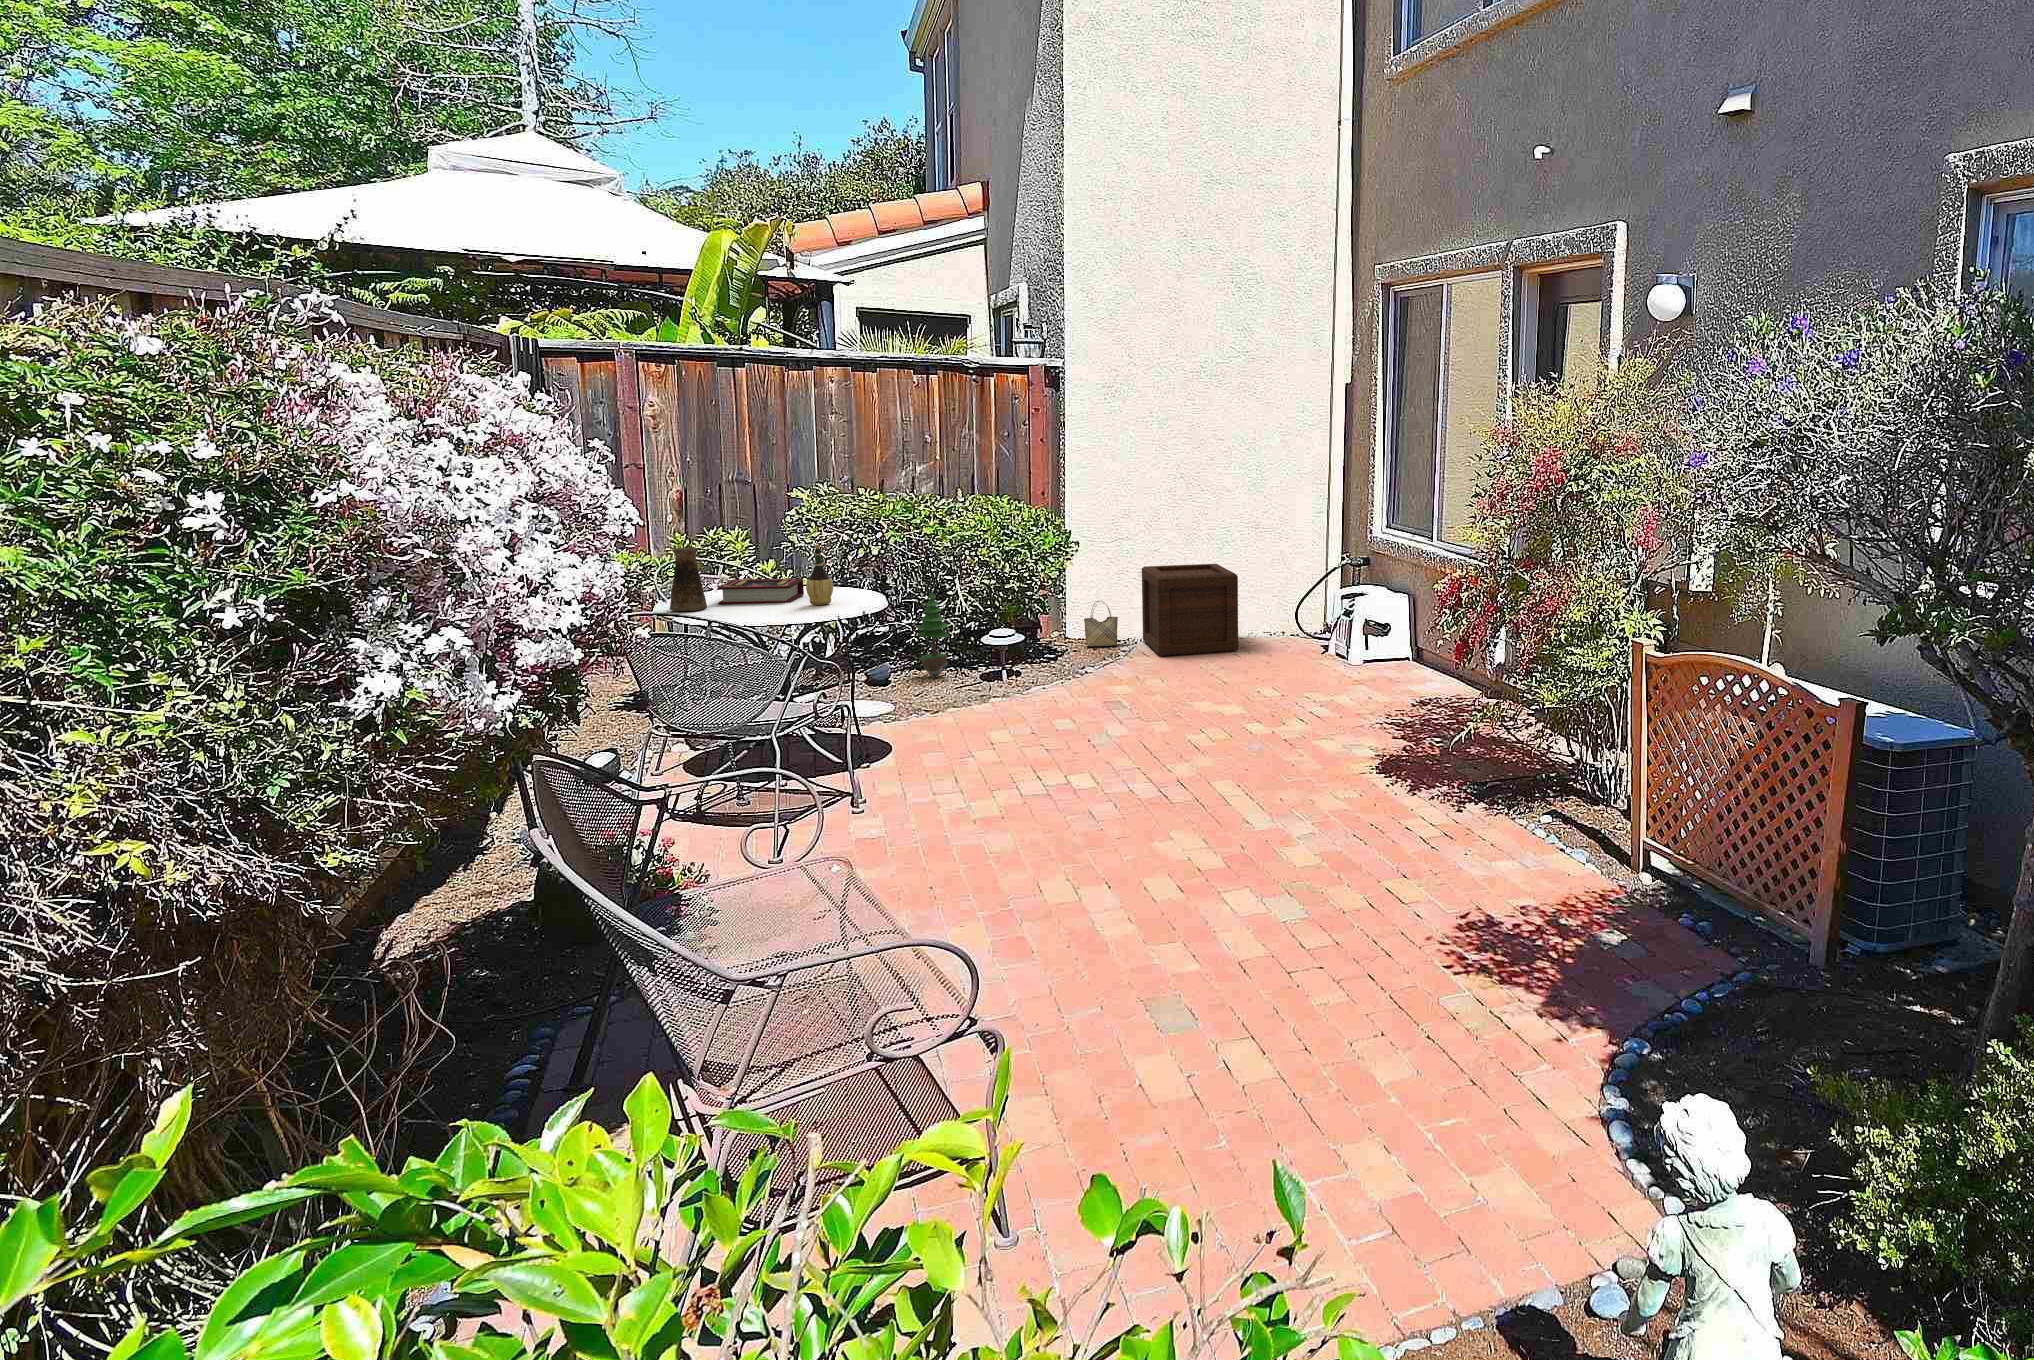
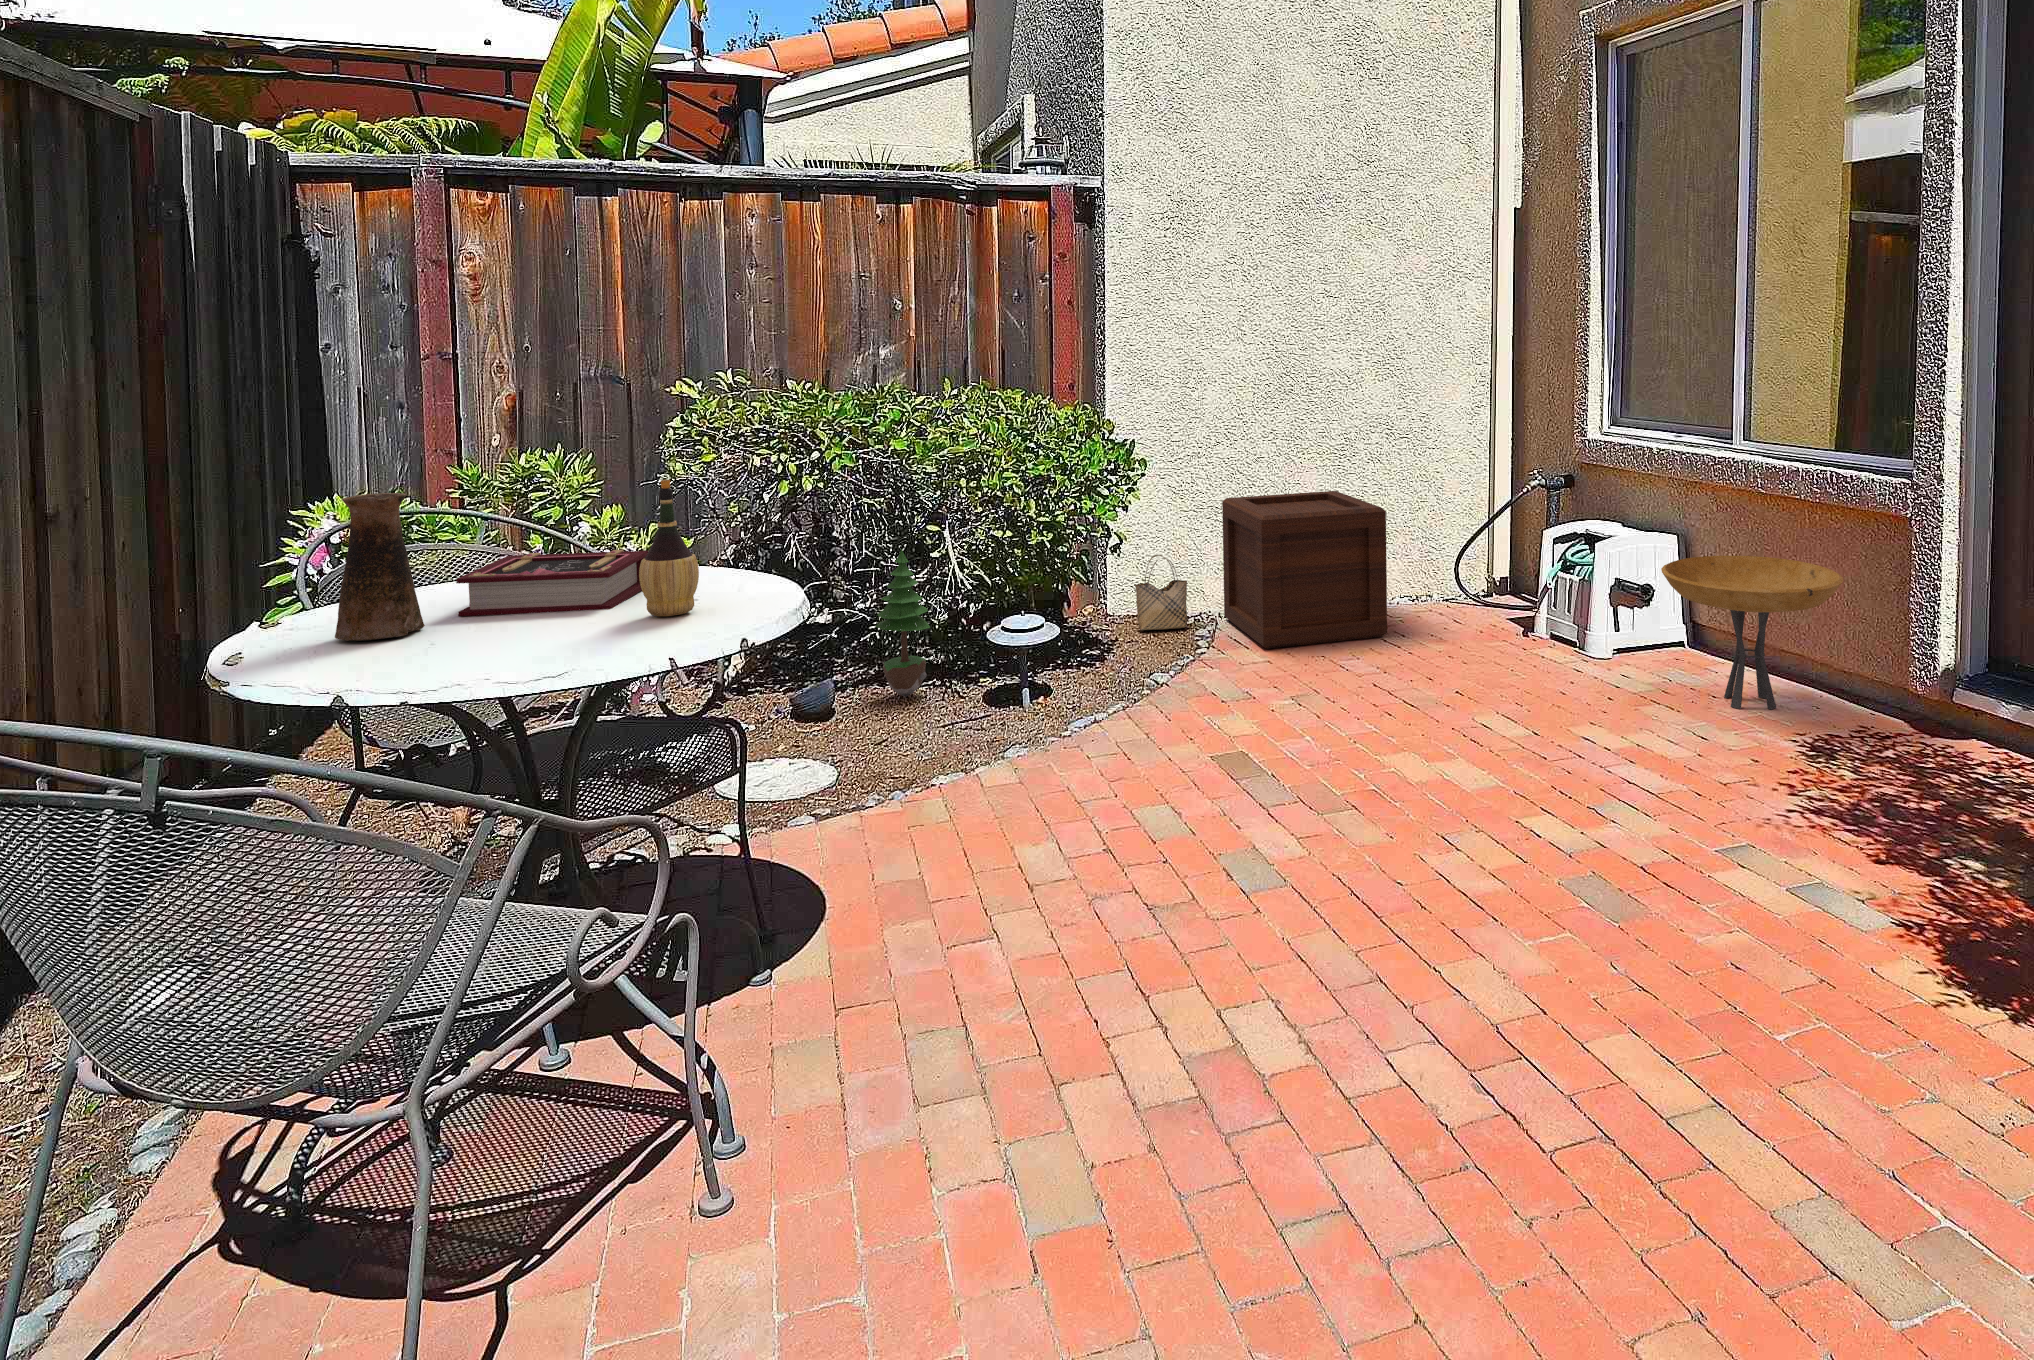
side table: none [1371,603,1465,685] -> present [1661,556,1843,710]

